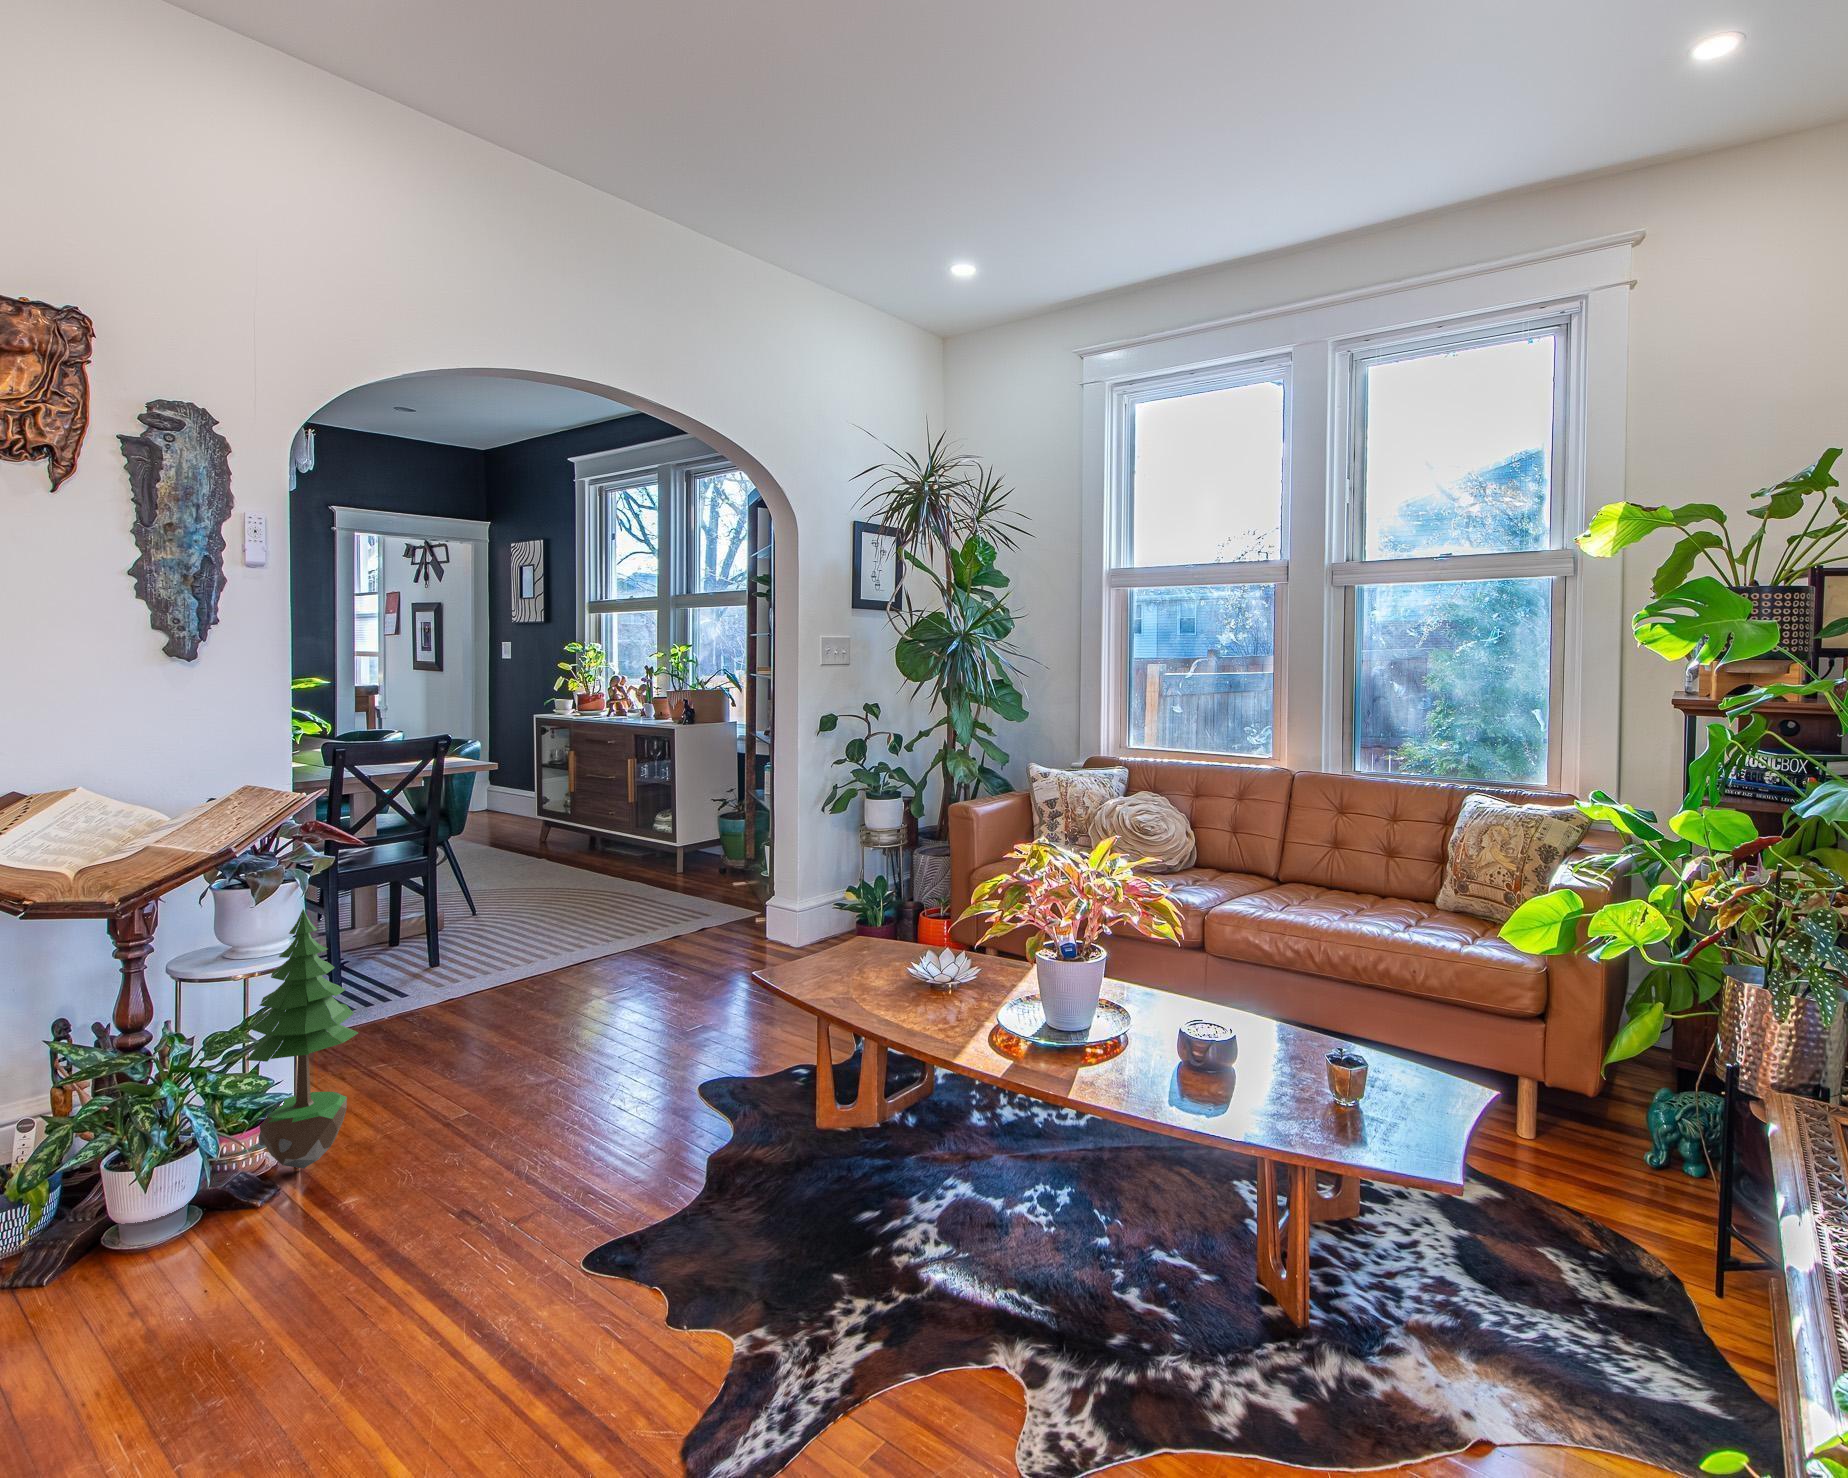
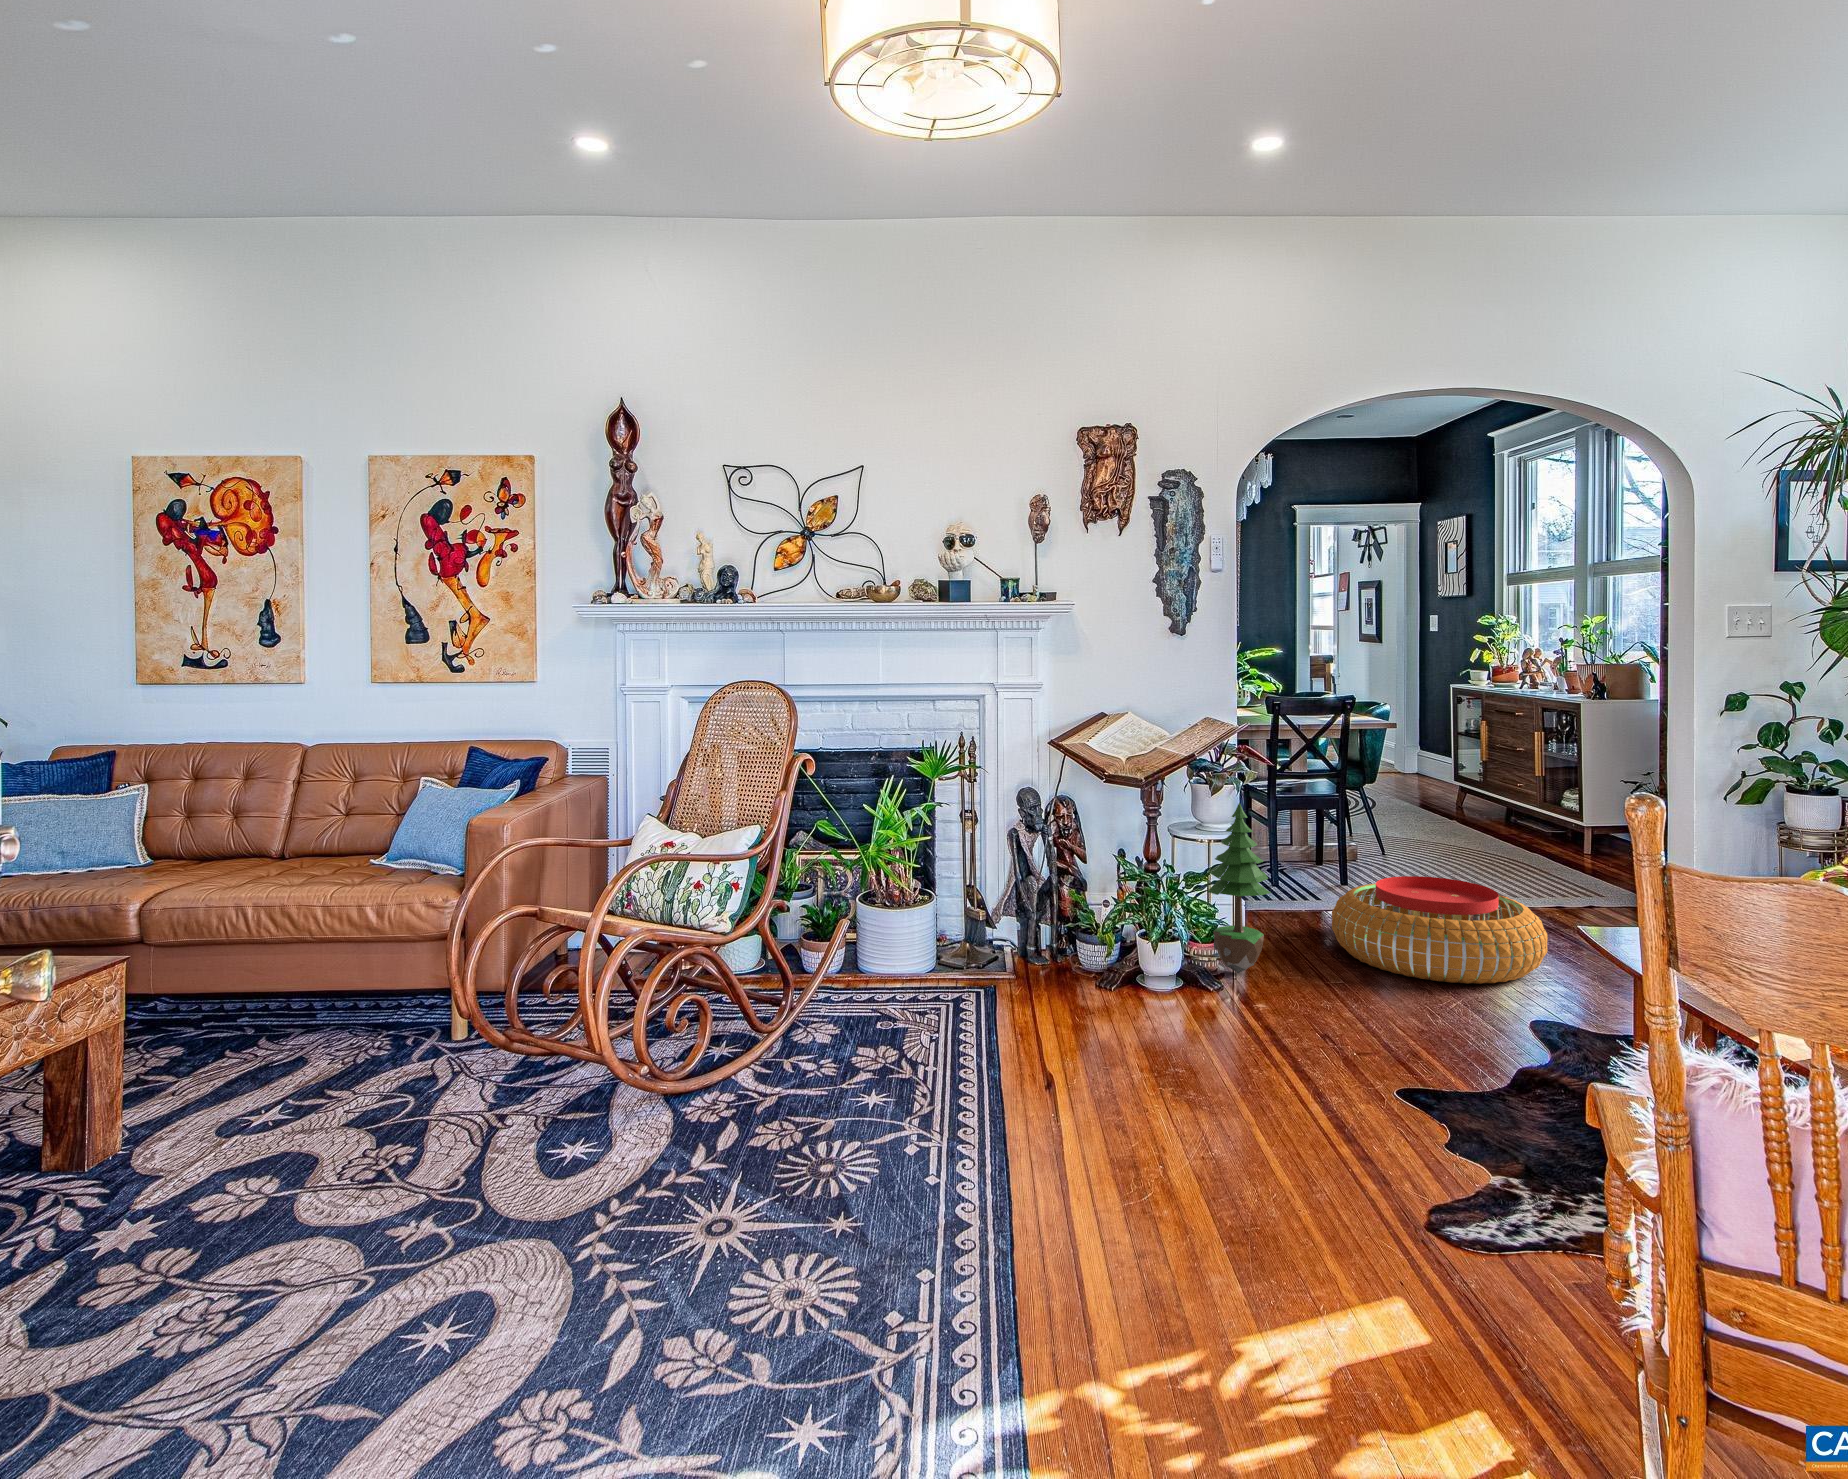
pouf: none [440,946,695,1088] -> present [1332,876,1548,984]

